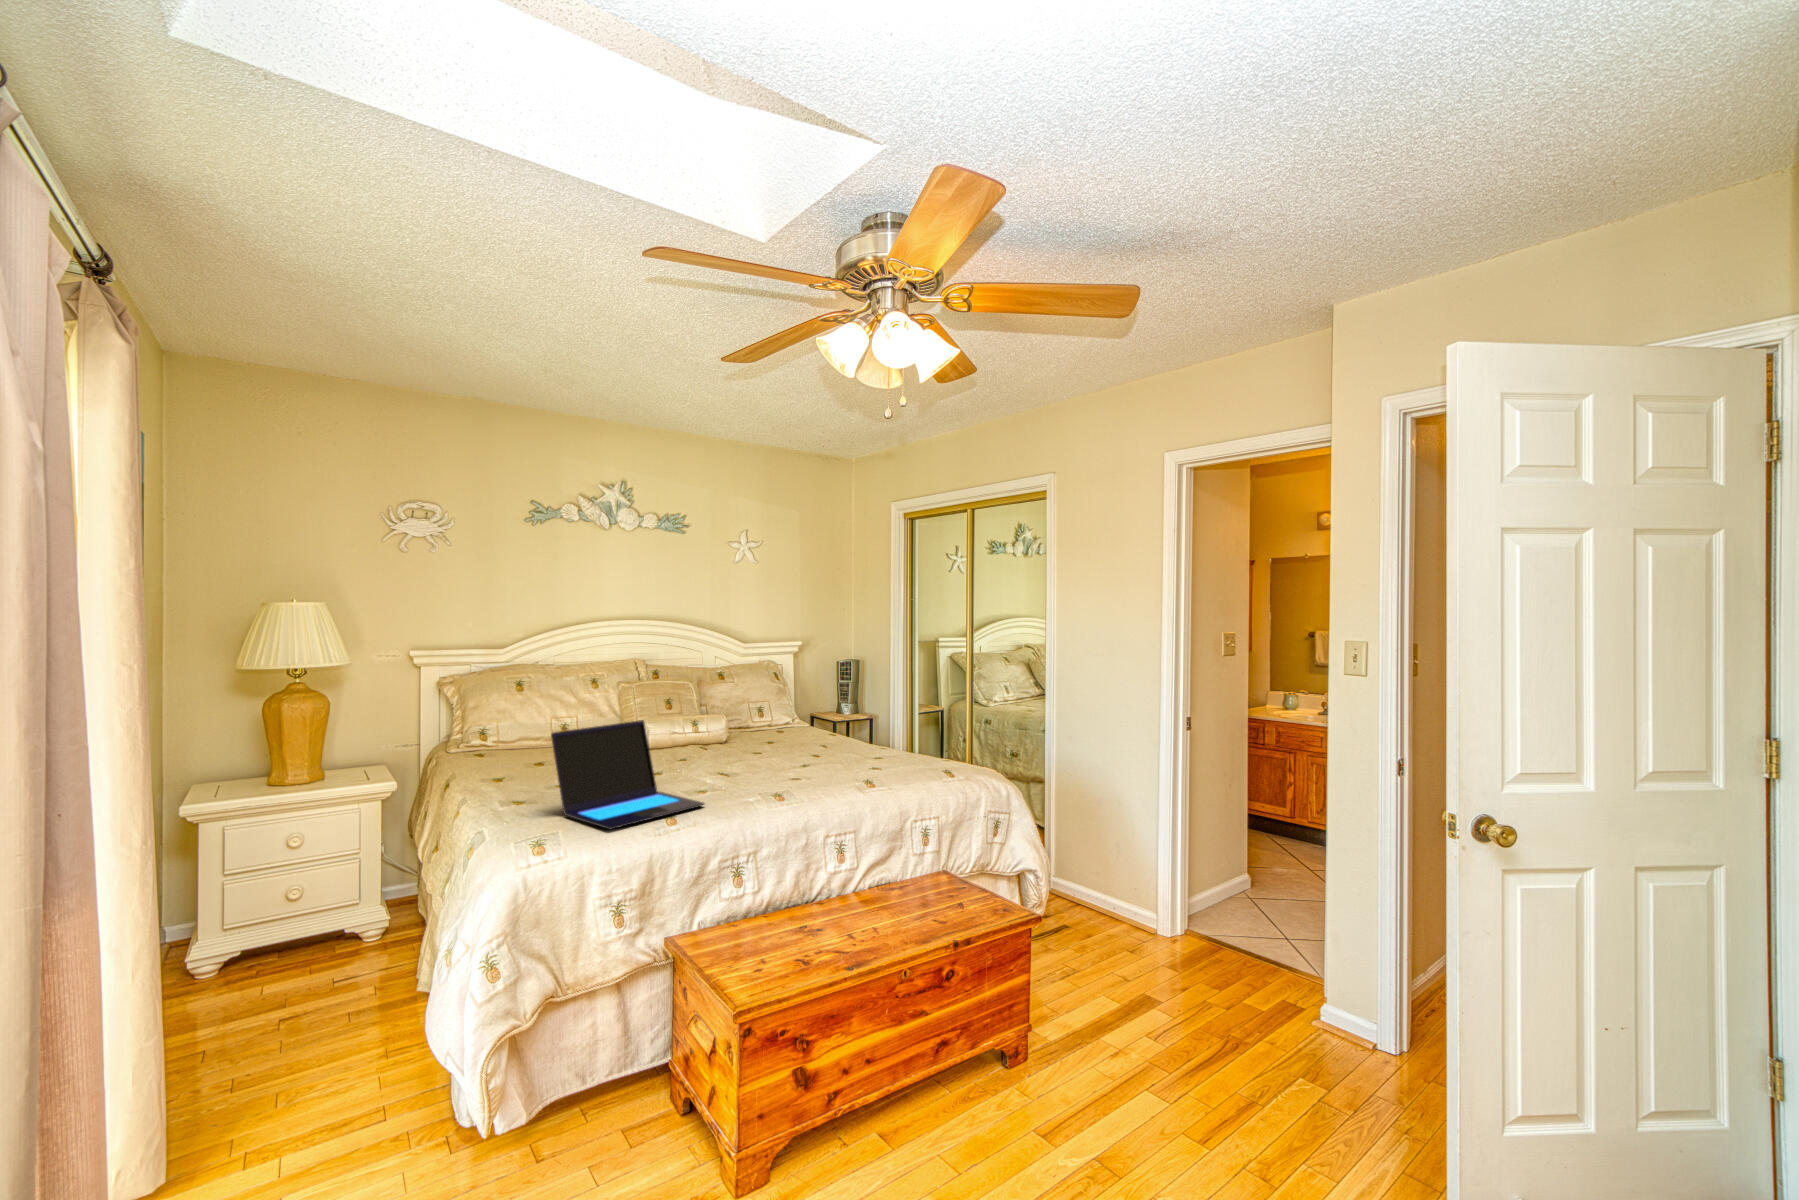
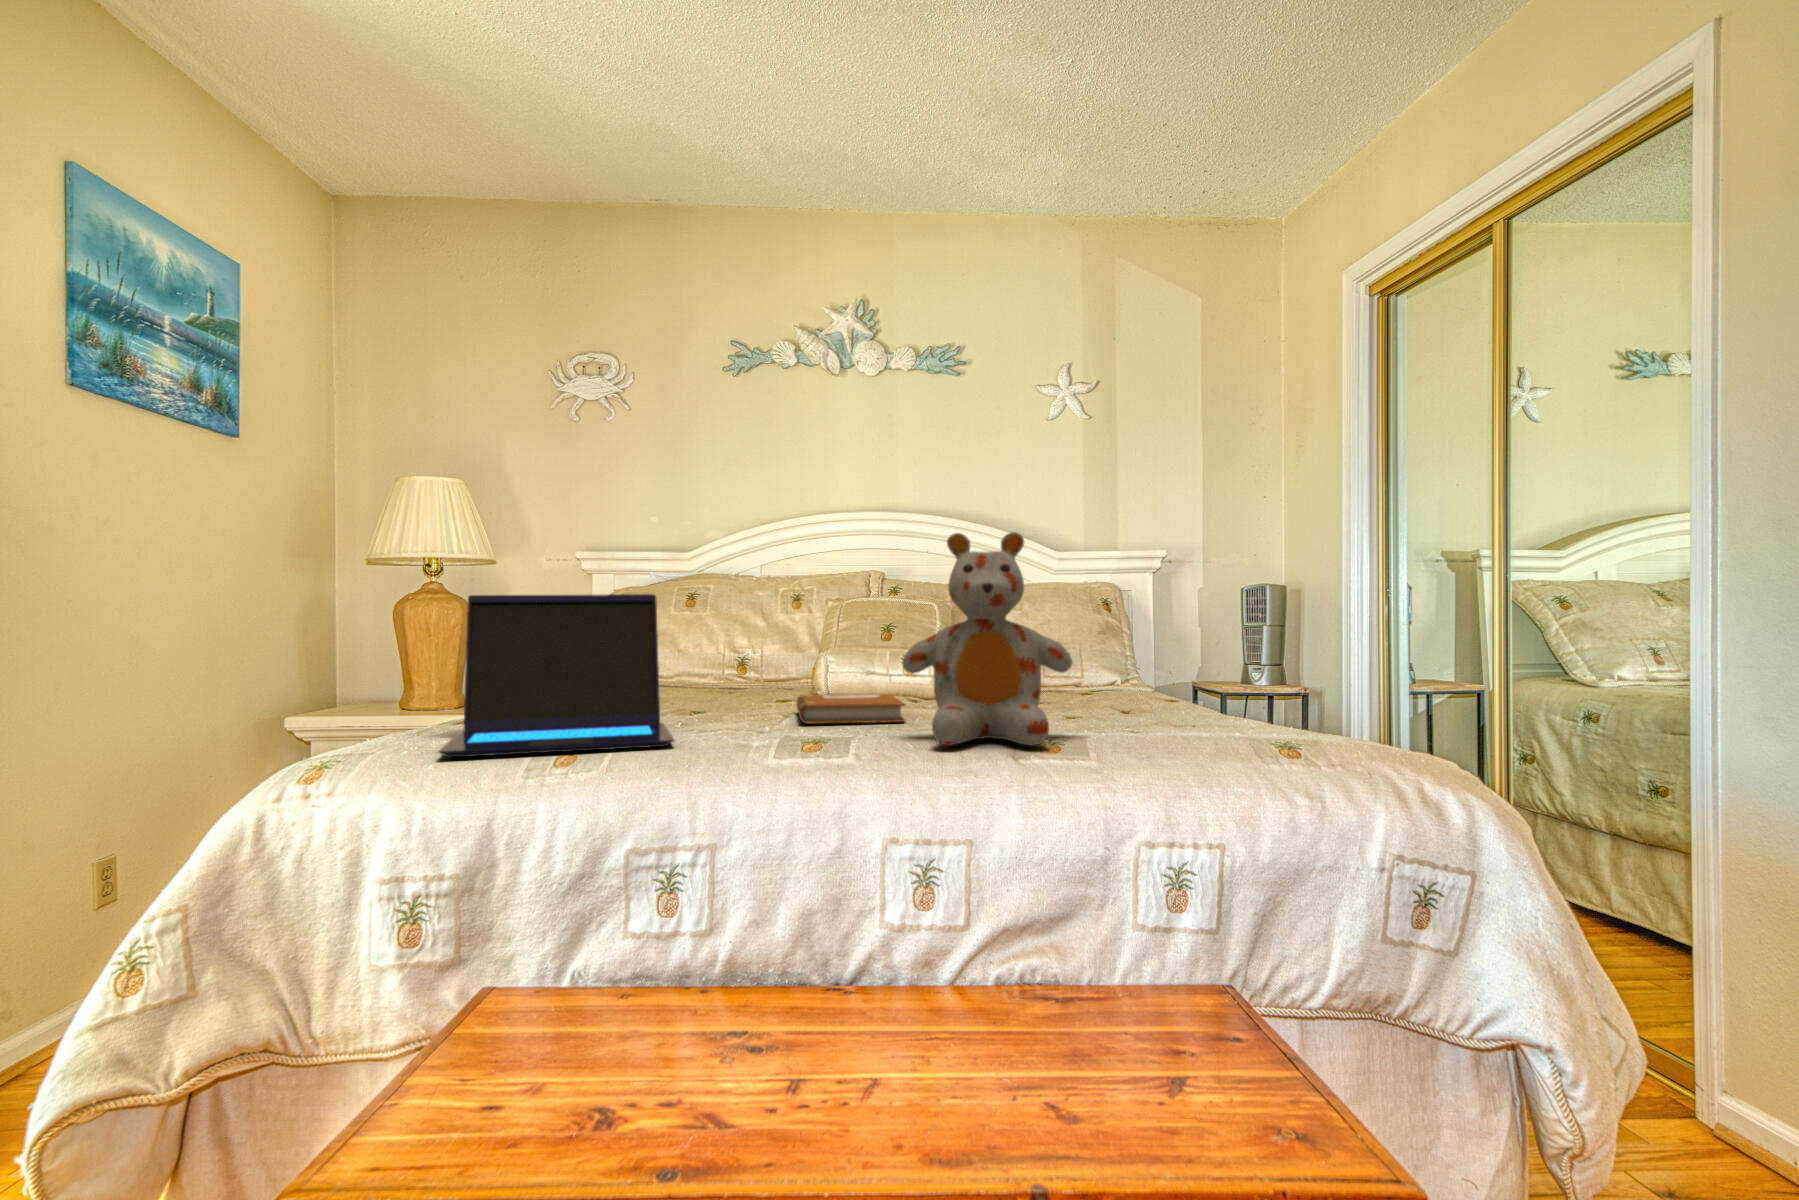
stuffed bear: none [793,687,869,790] -> present [902,532,1072,746]
notebook: none [697,757,773,782] -> present [797,694,905,724]

